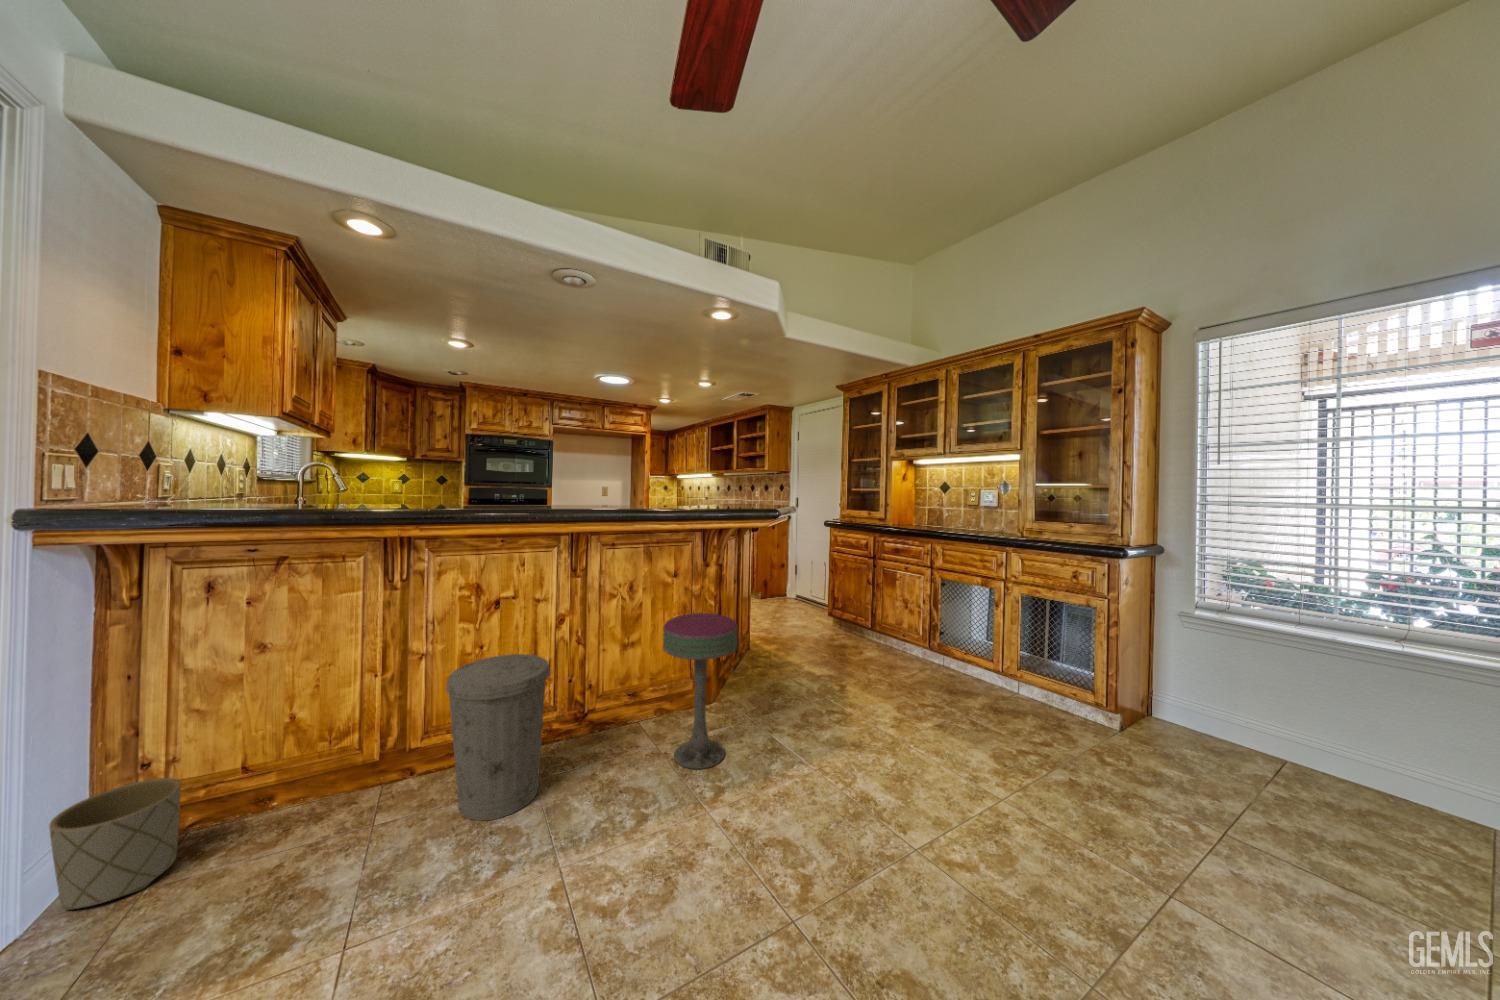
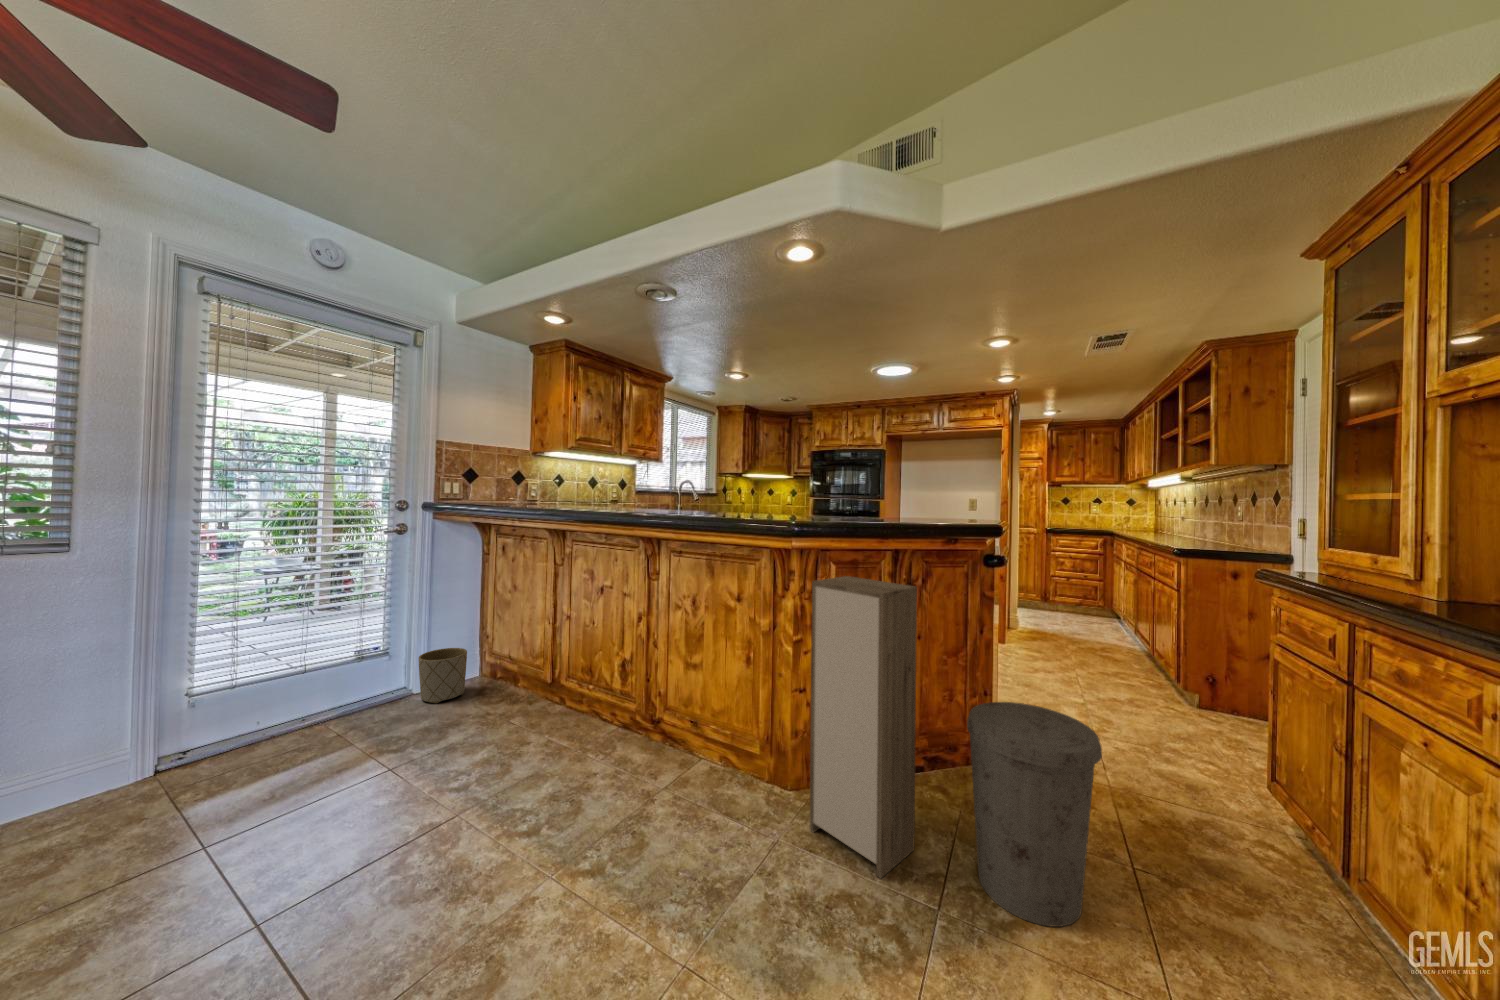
storage cabinet: none [747,545,808,710] -> present [810,576,917,878]
bar stool: present [663,613,738,769] -> none [616,643,712,849]
trash can: present [446,654,550,821] -> present [967,702,1102,927]

